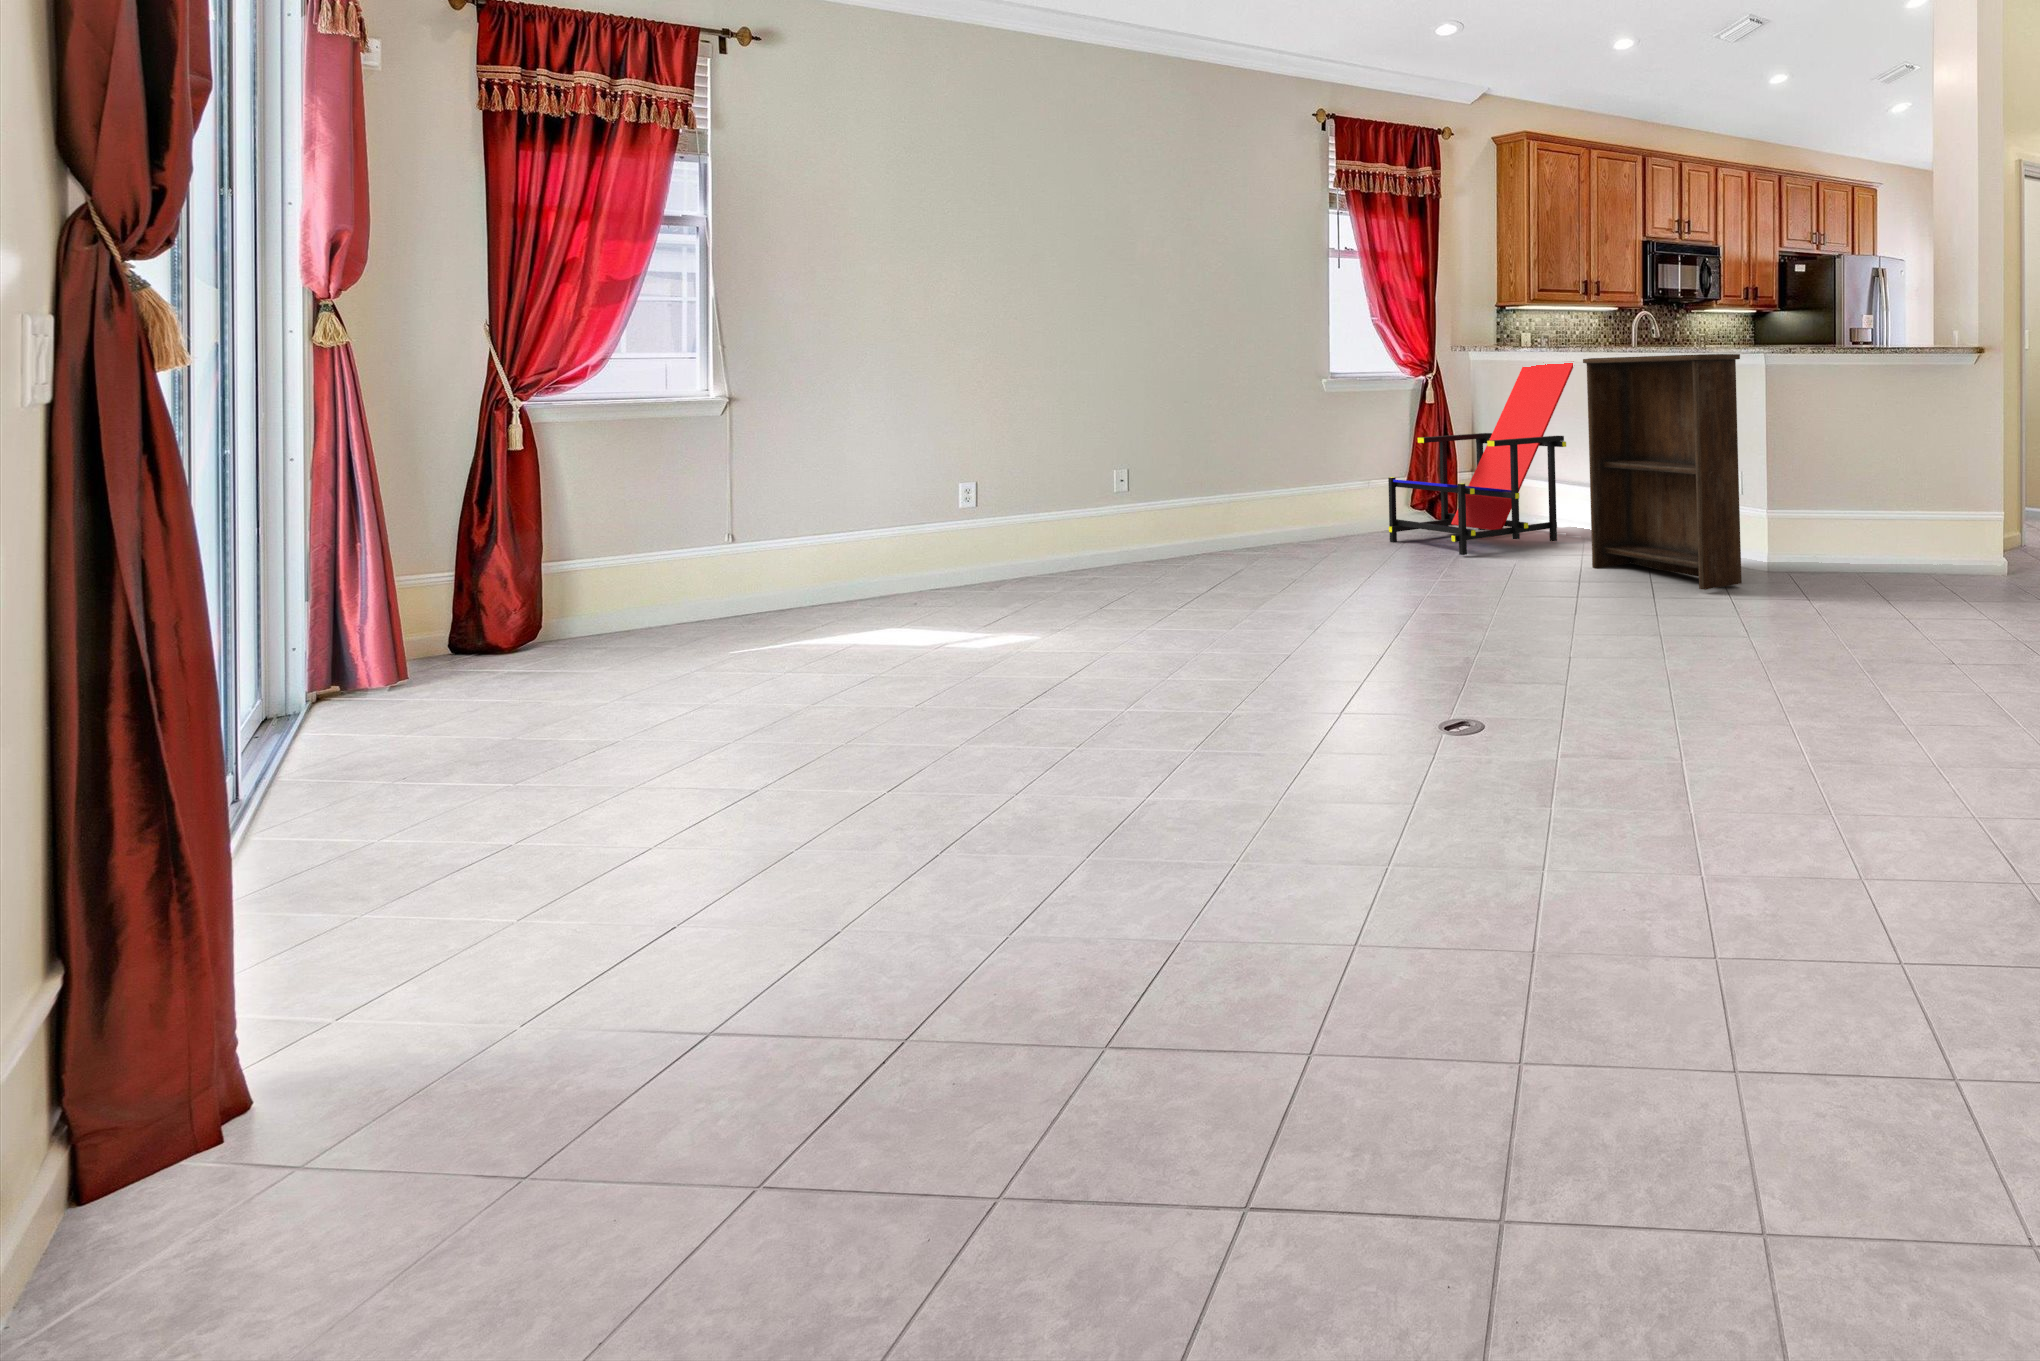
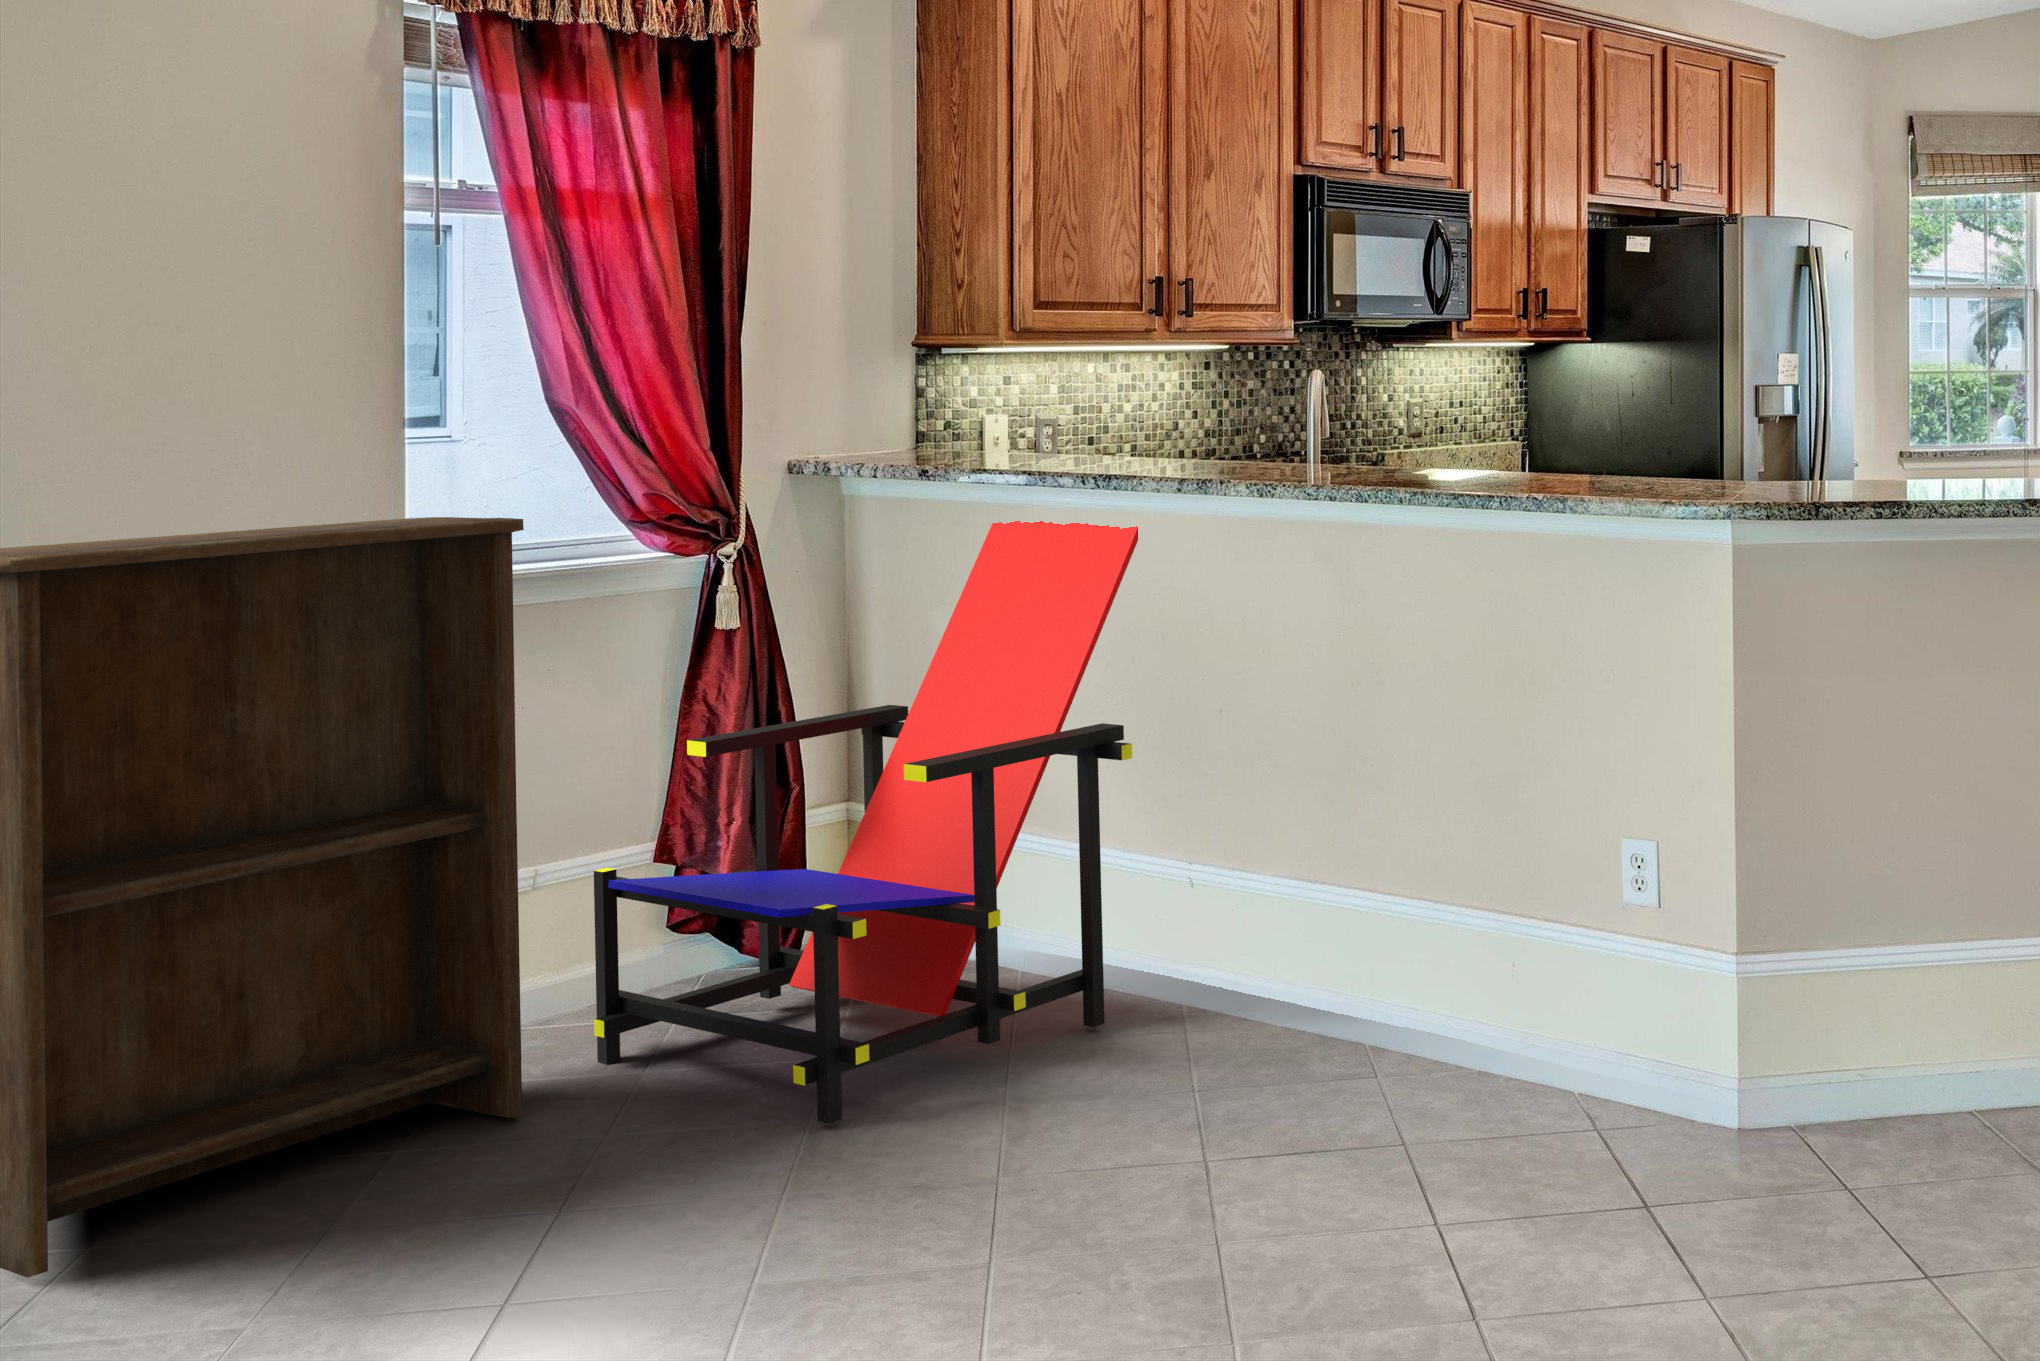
bookshelf: present [1583,354,1742,590] -> present [0,517,524,1278]

